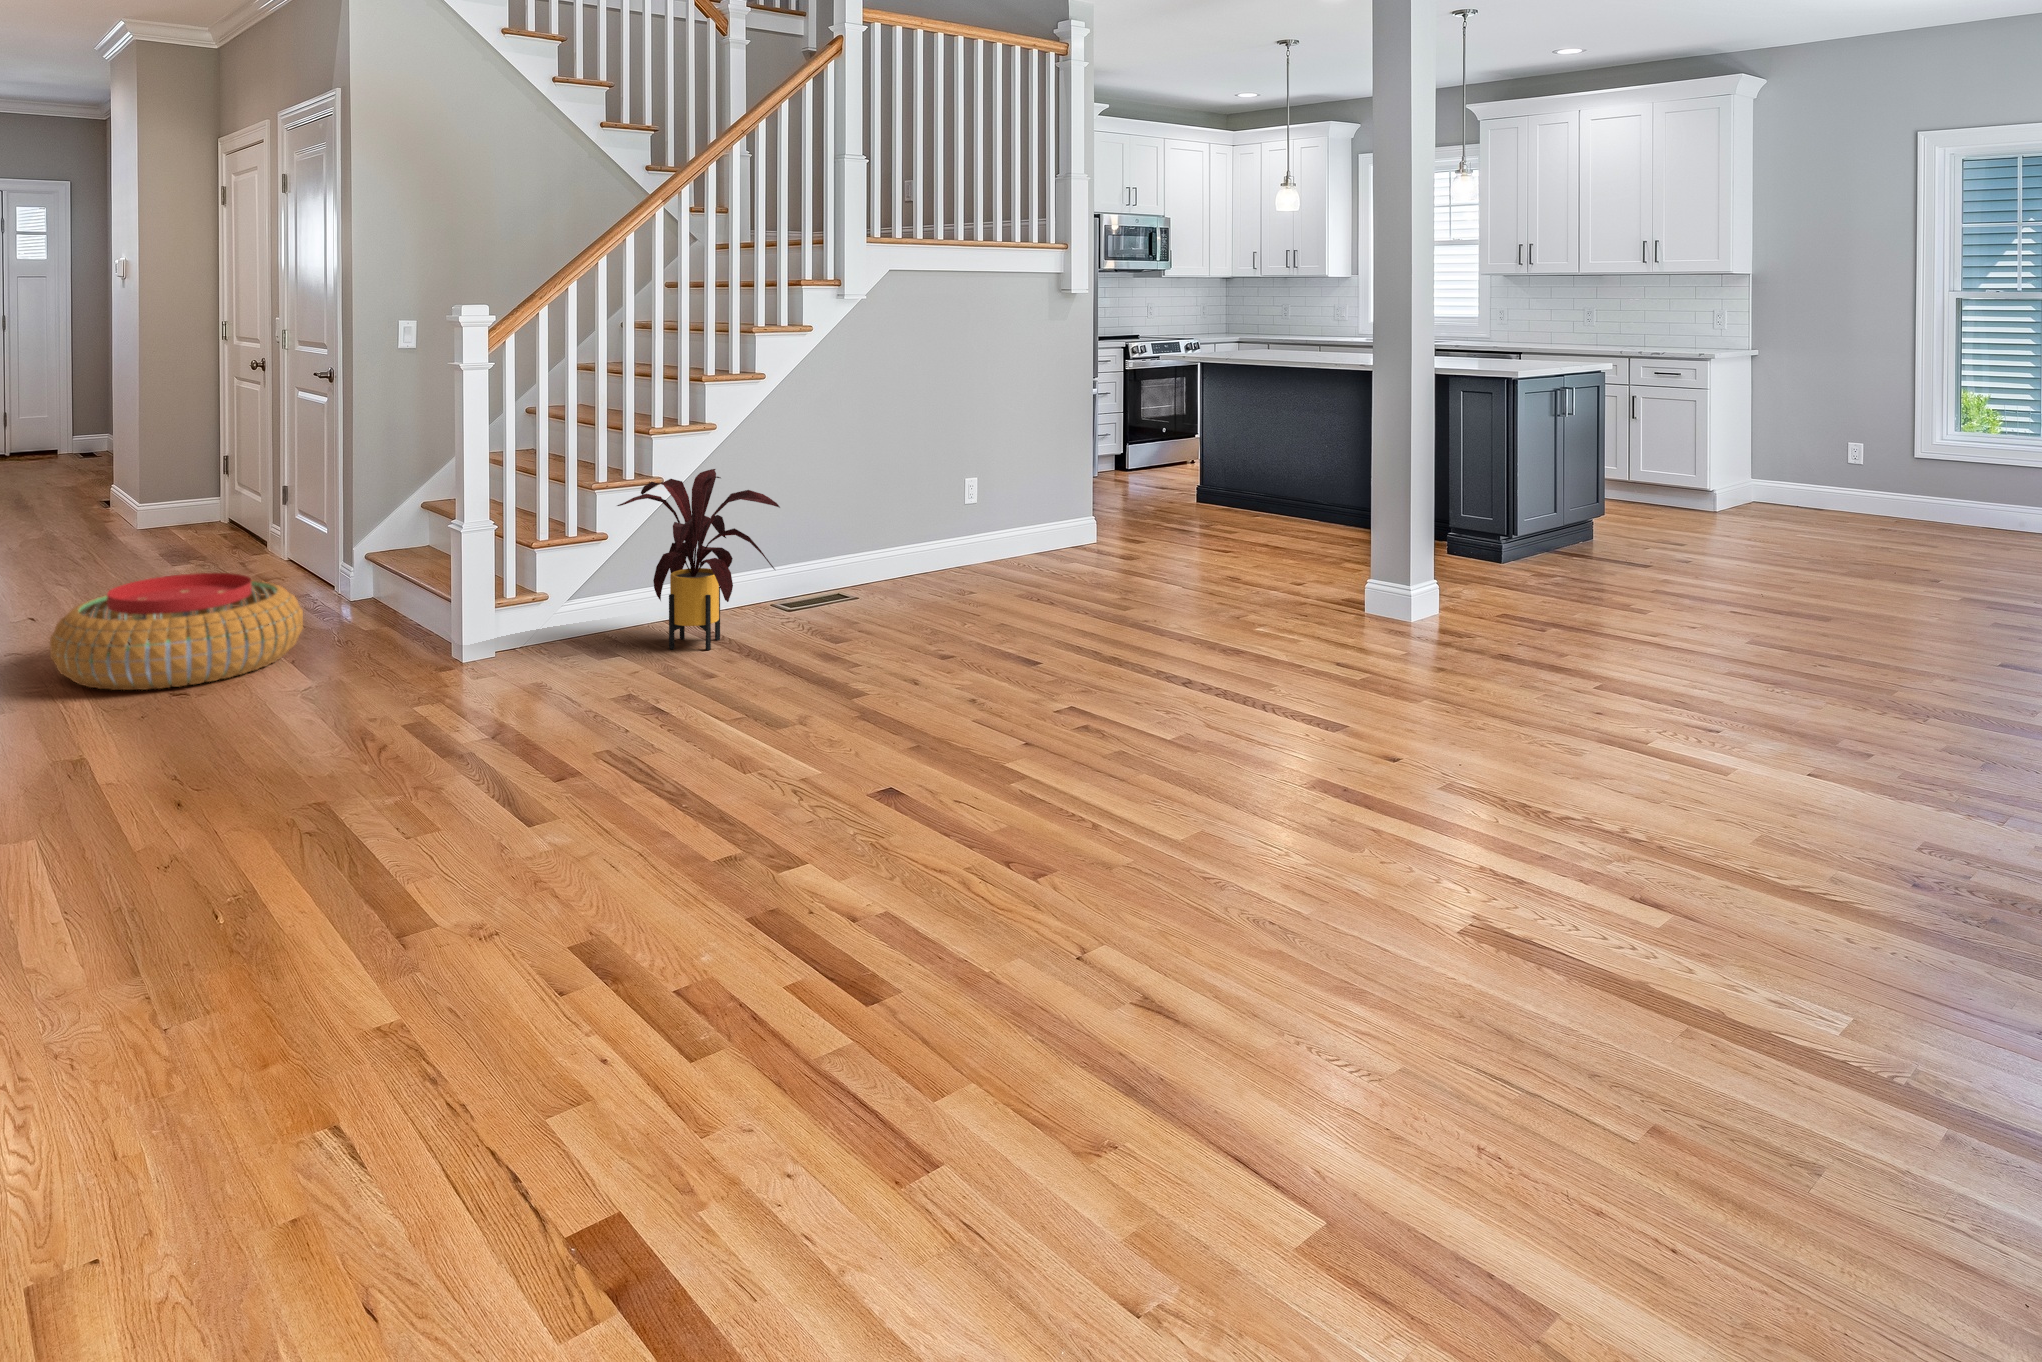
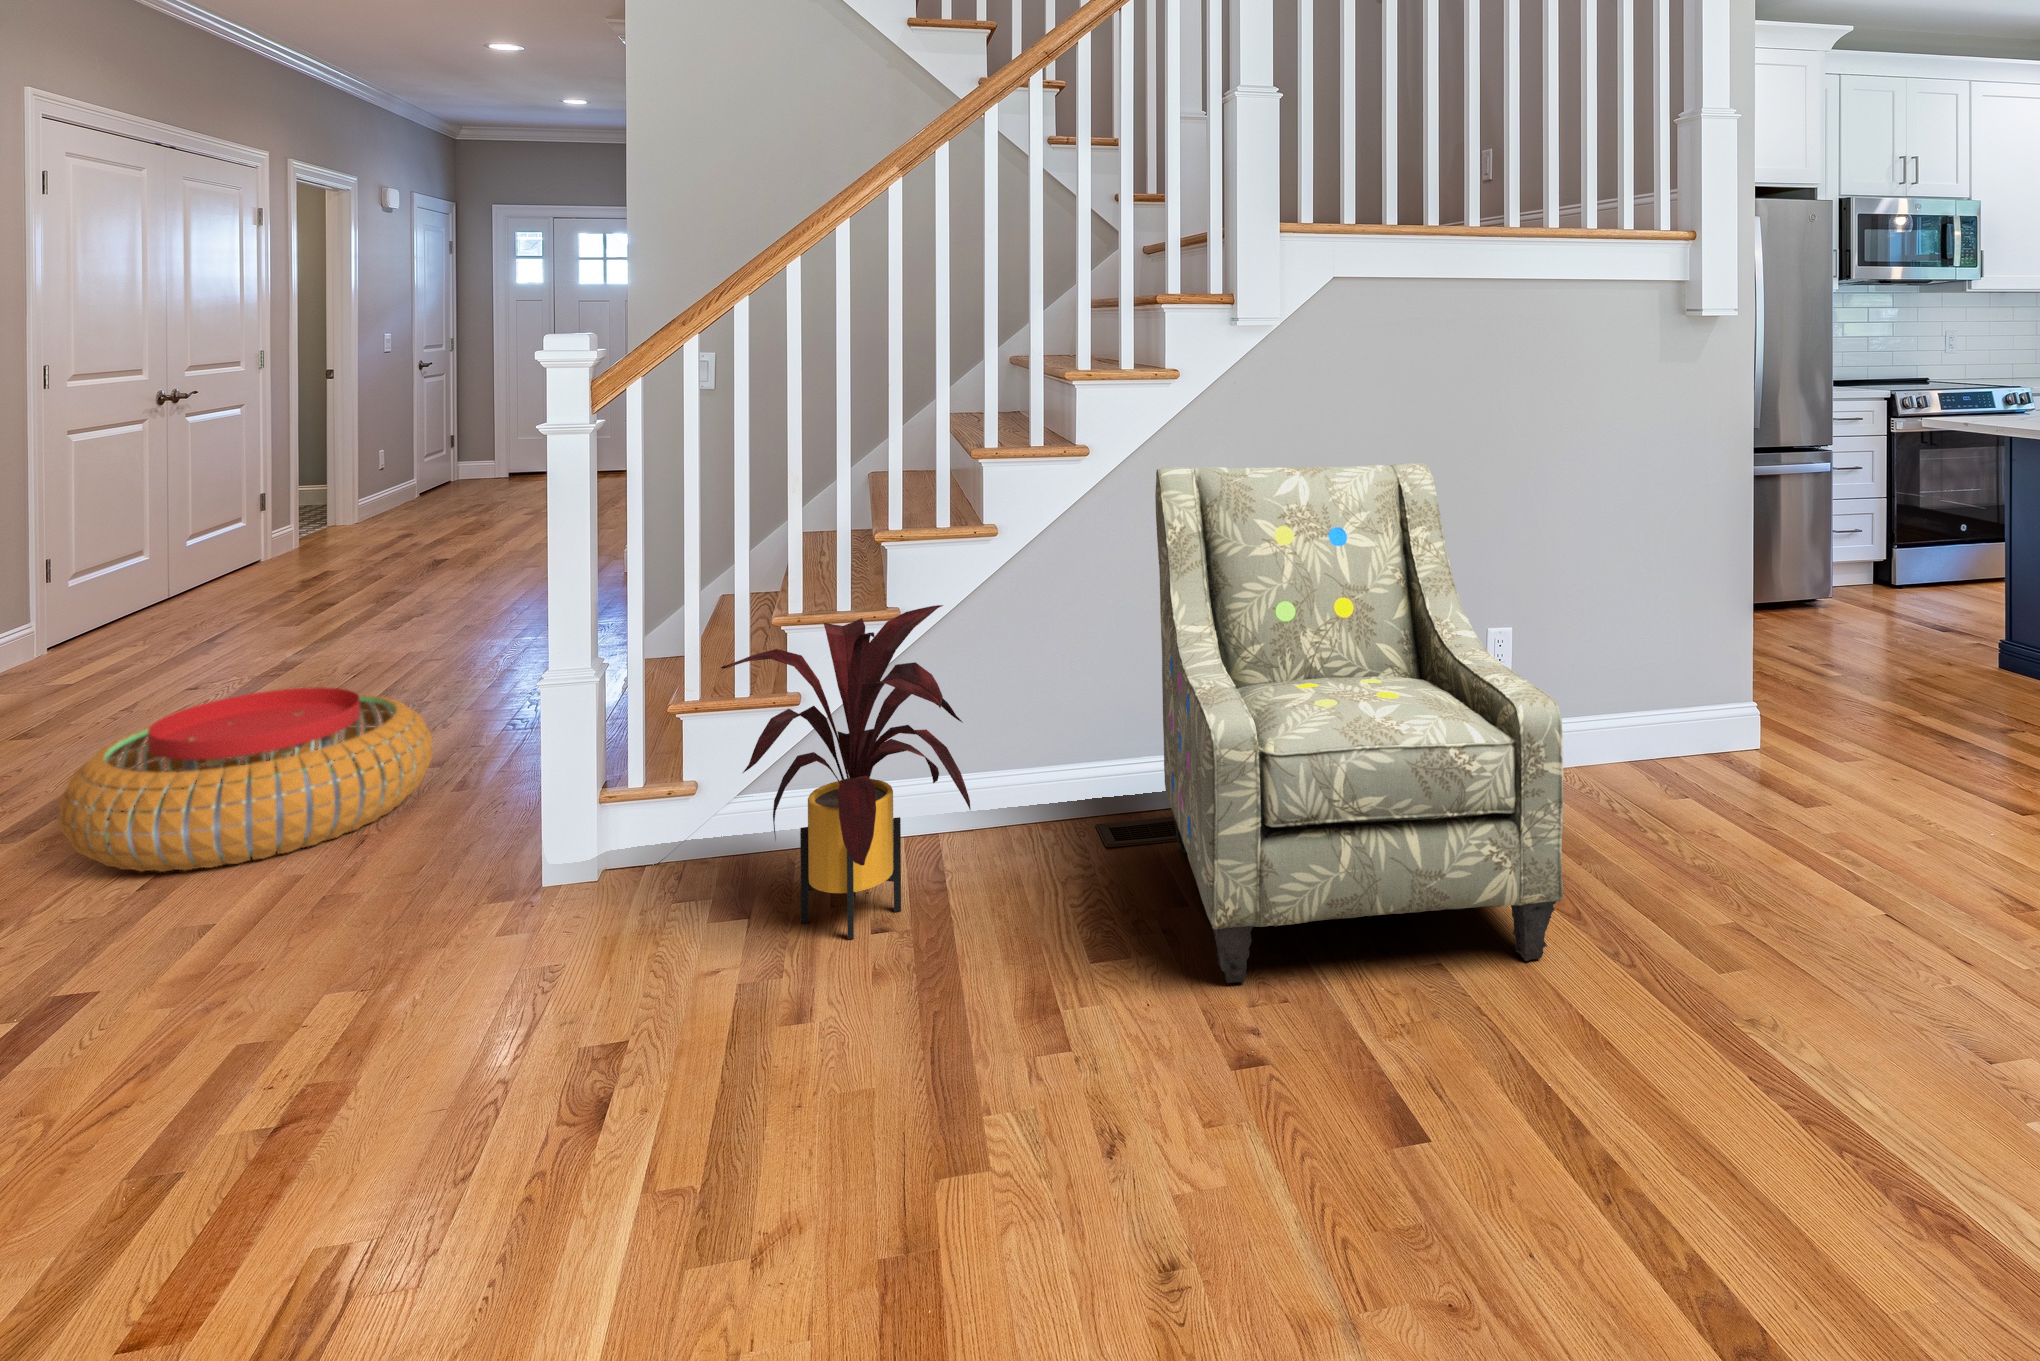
armchair: none [811,381,1067,636] -> present [1155,463,1563,983]

